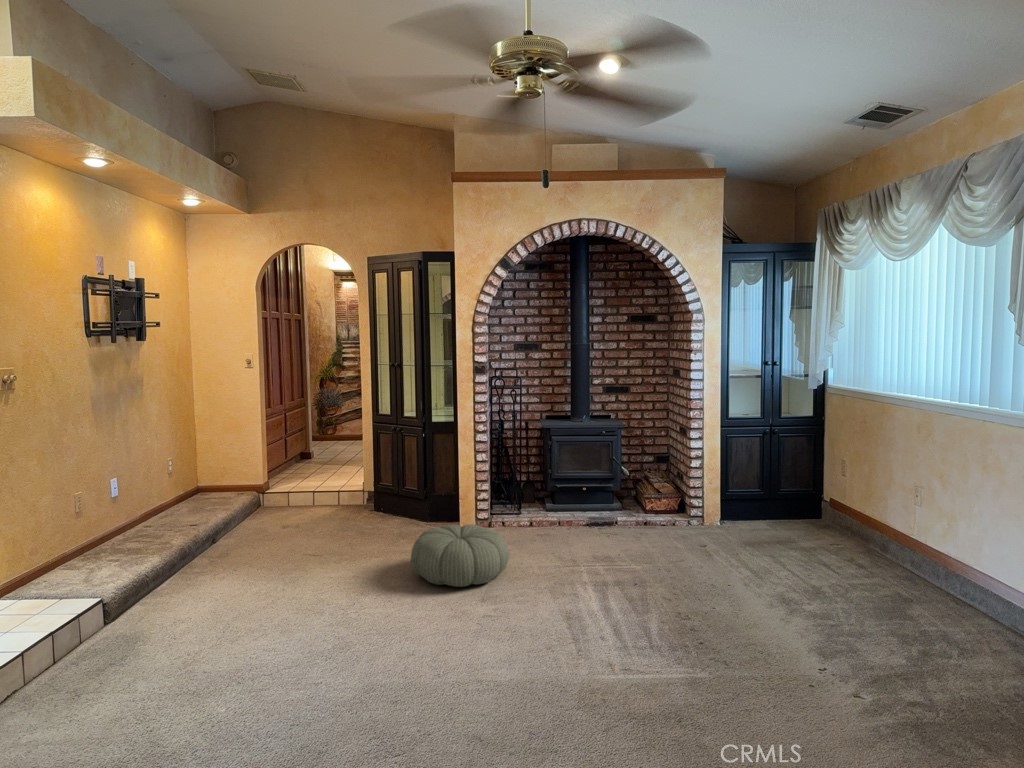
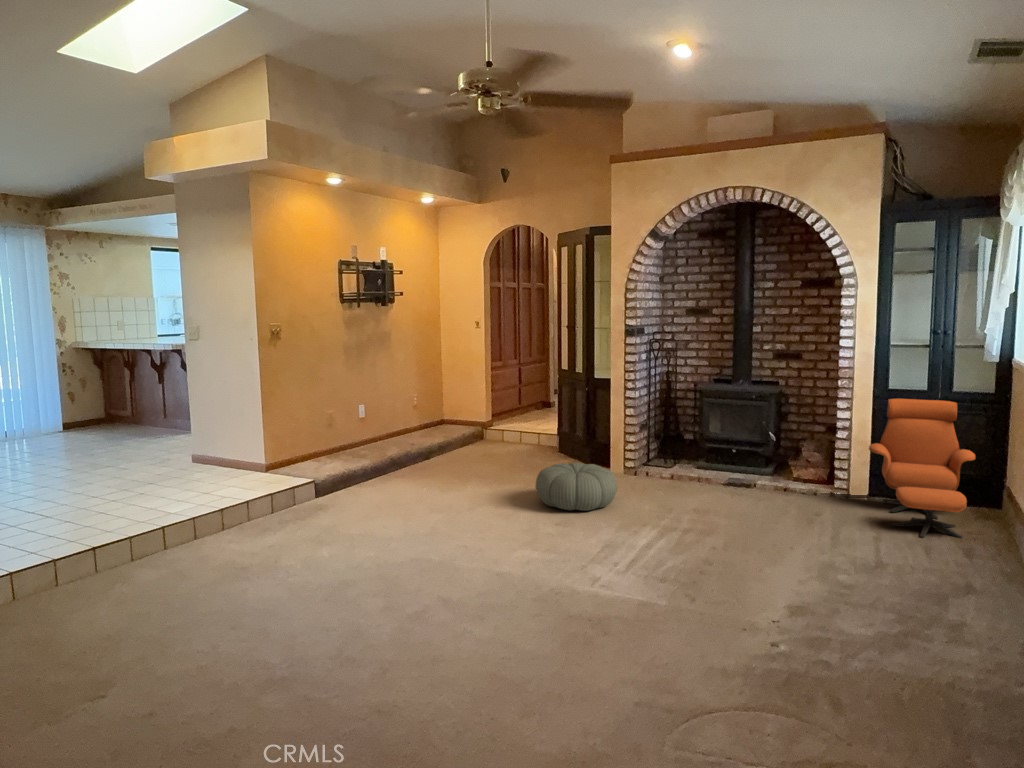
lounge chair: none [724,427,836,561] -> present [869,399,975,538]

